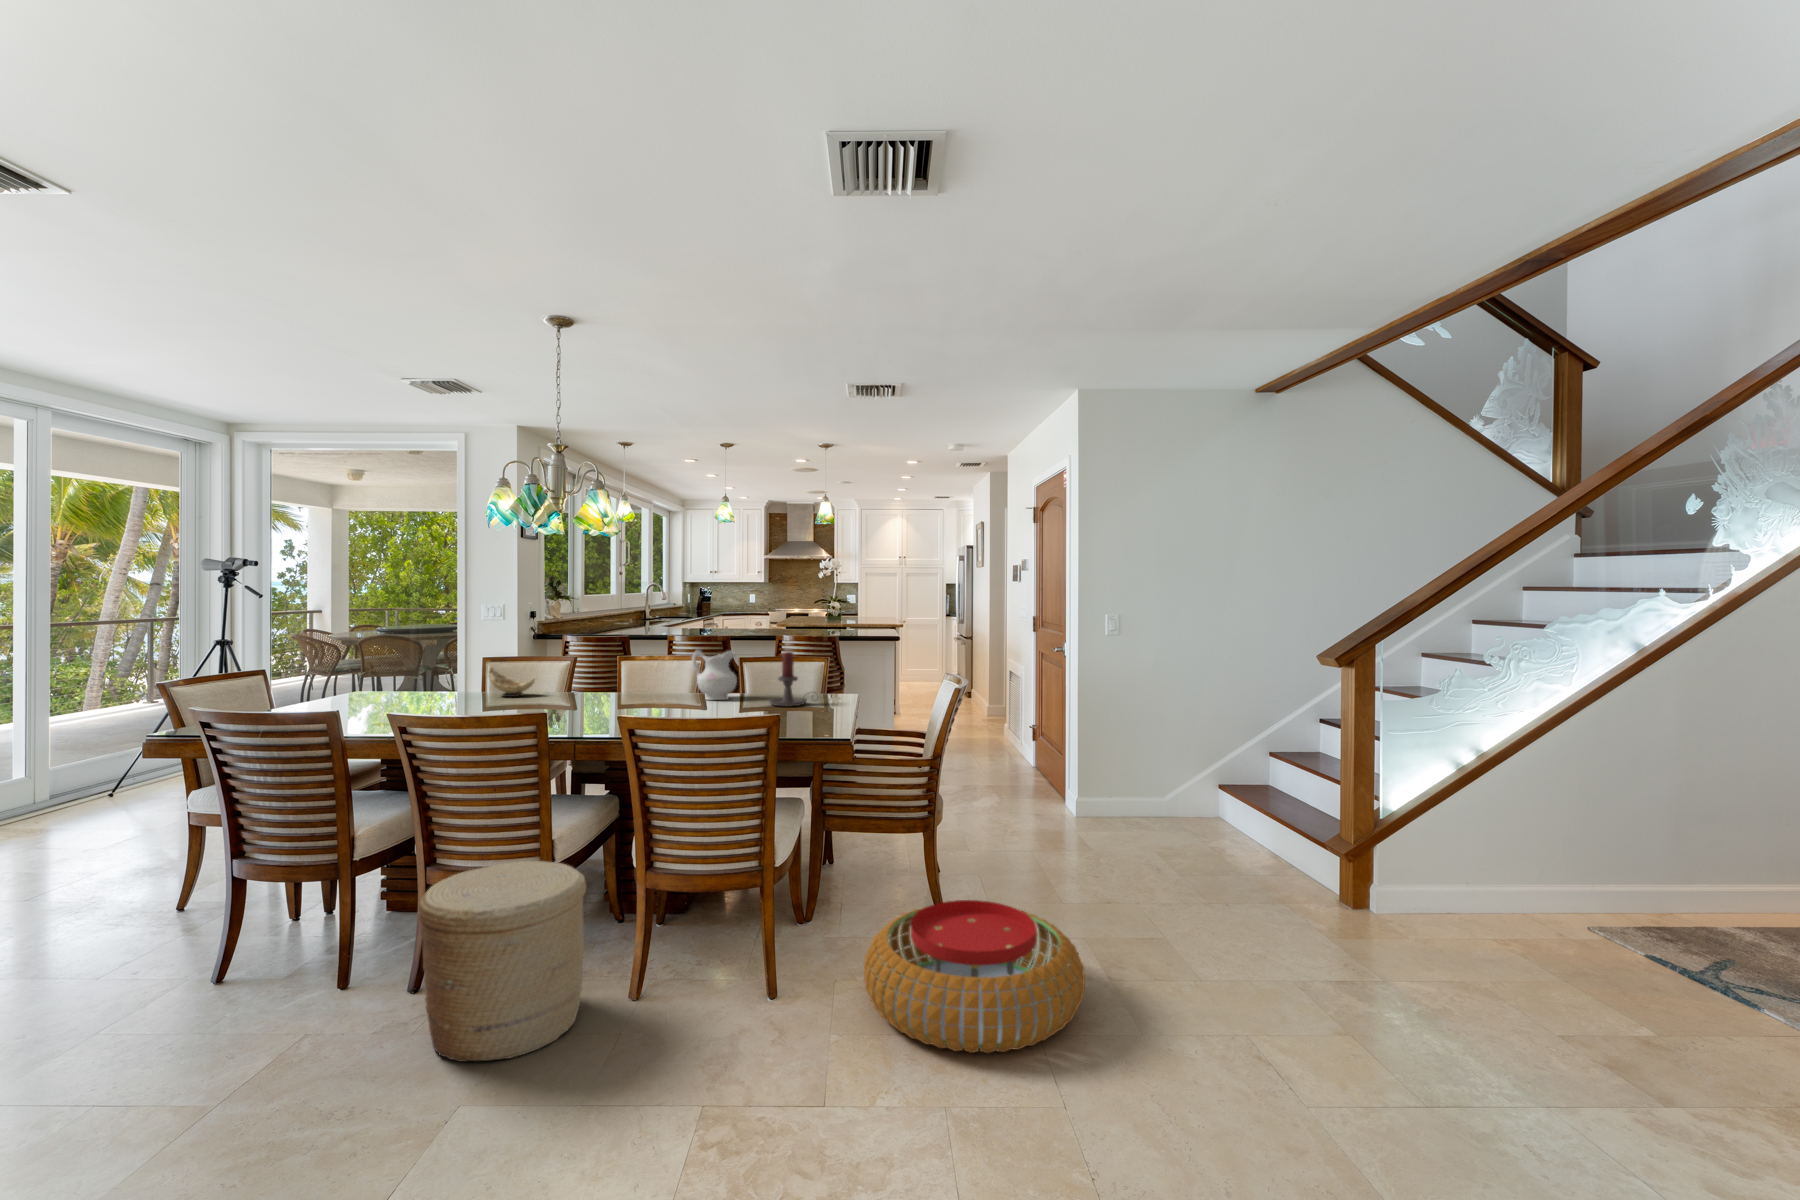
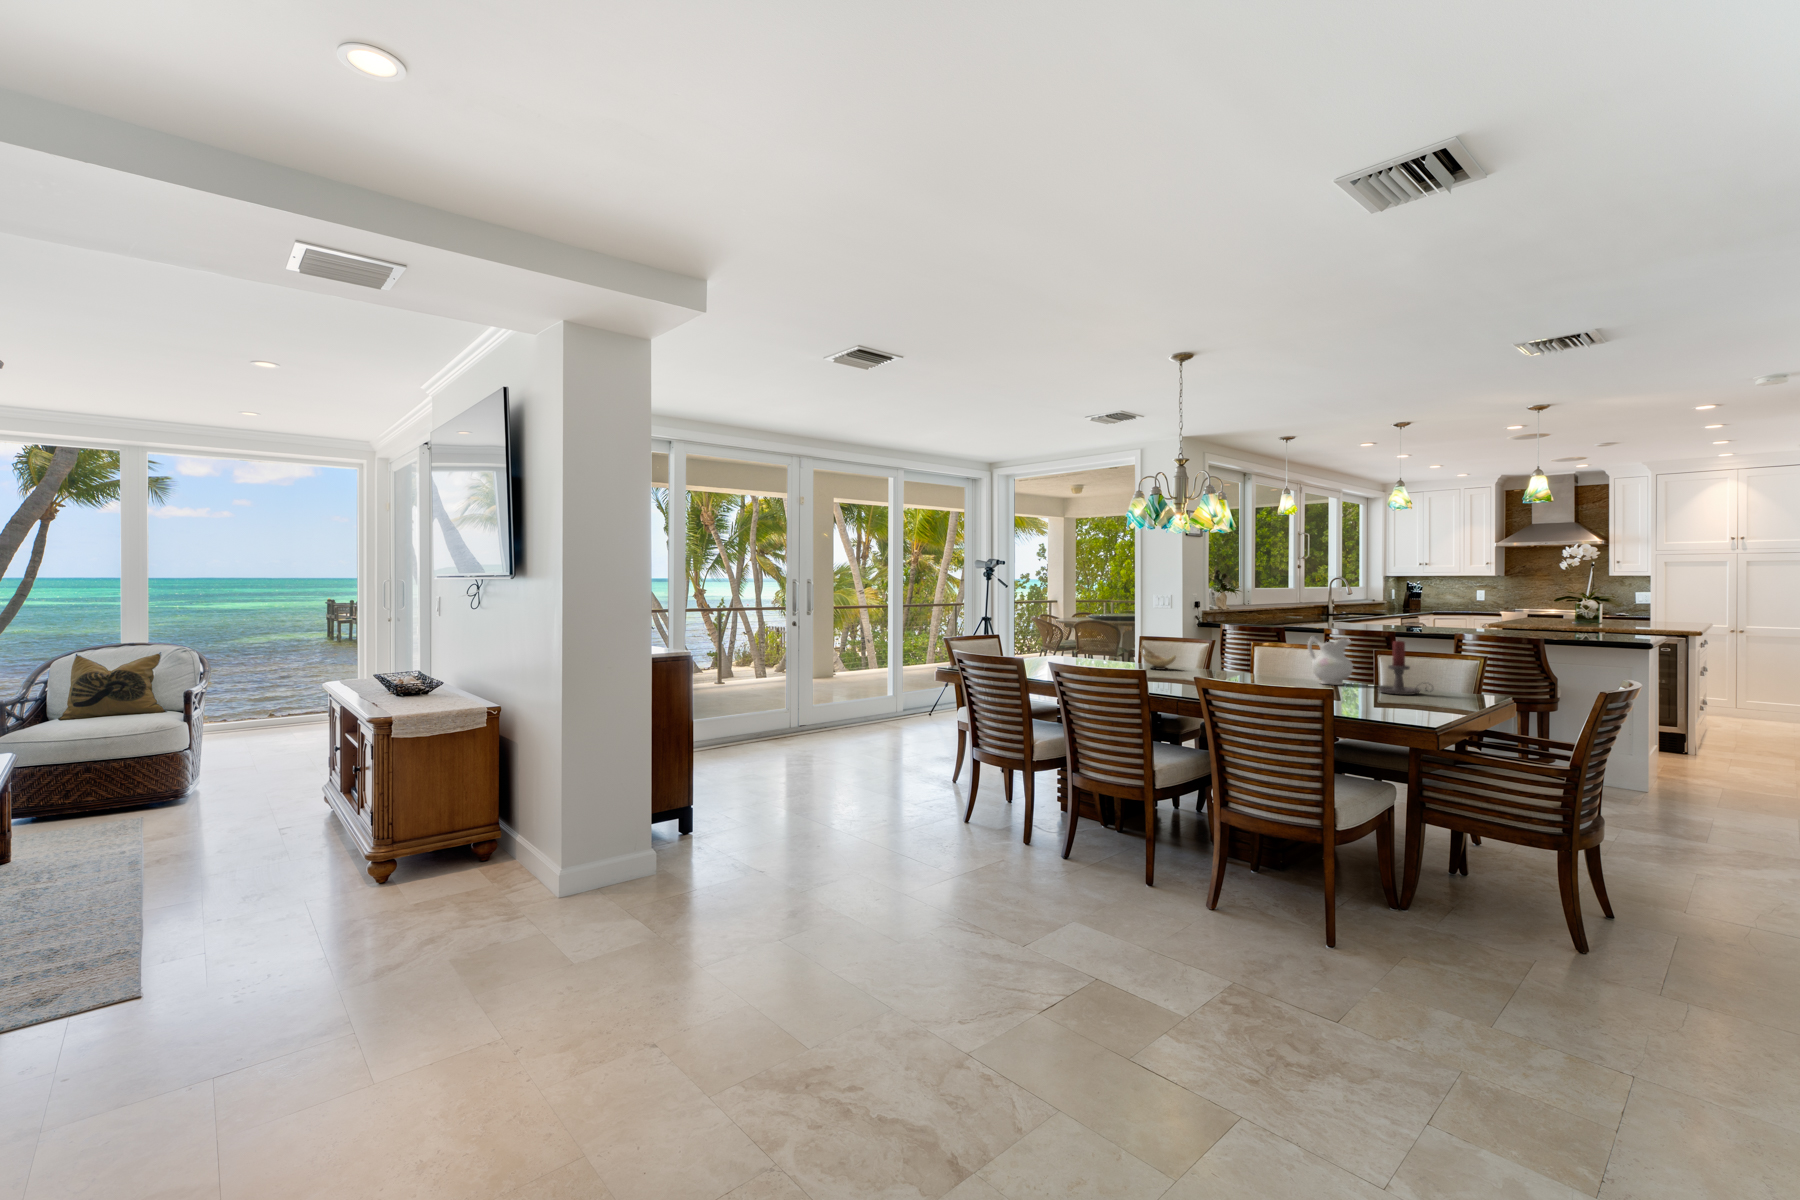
woven basket: present [418,861,586,1062] -> none [1058,778,1170,907]
pouf: present [864,900,1085,1053] -> none [1400,890,1671,1036]

